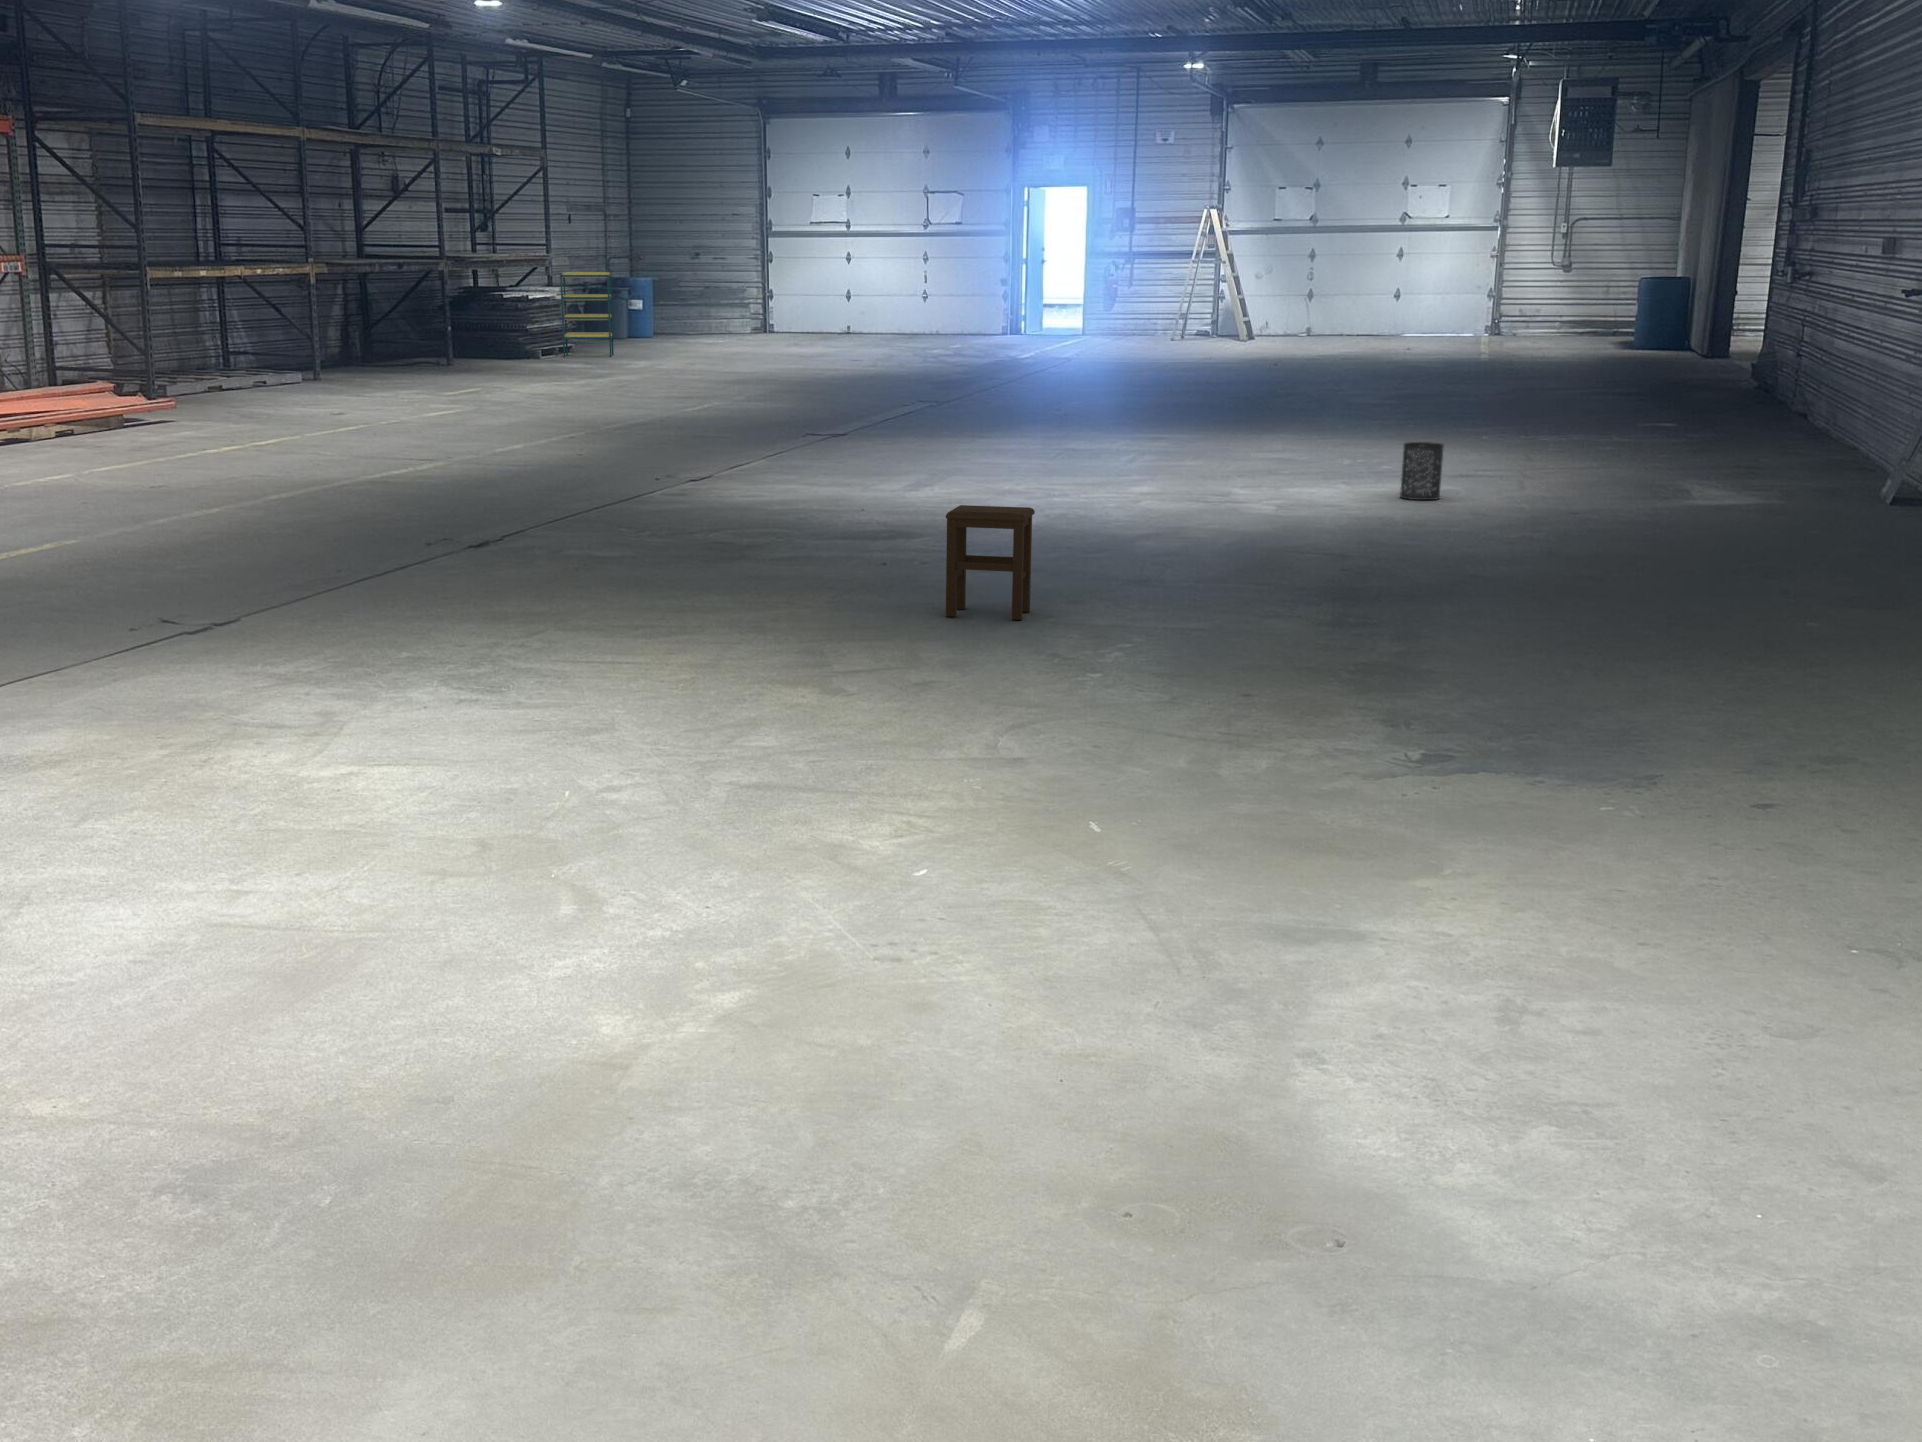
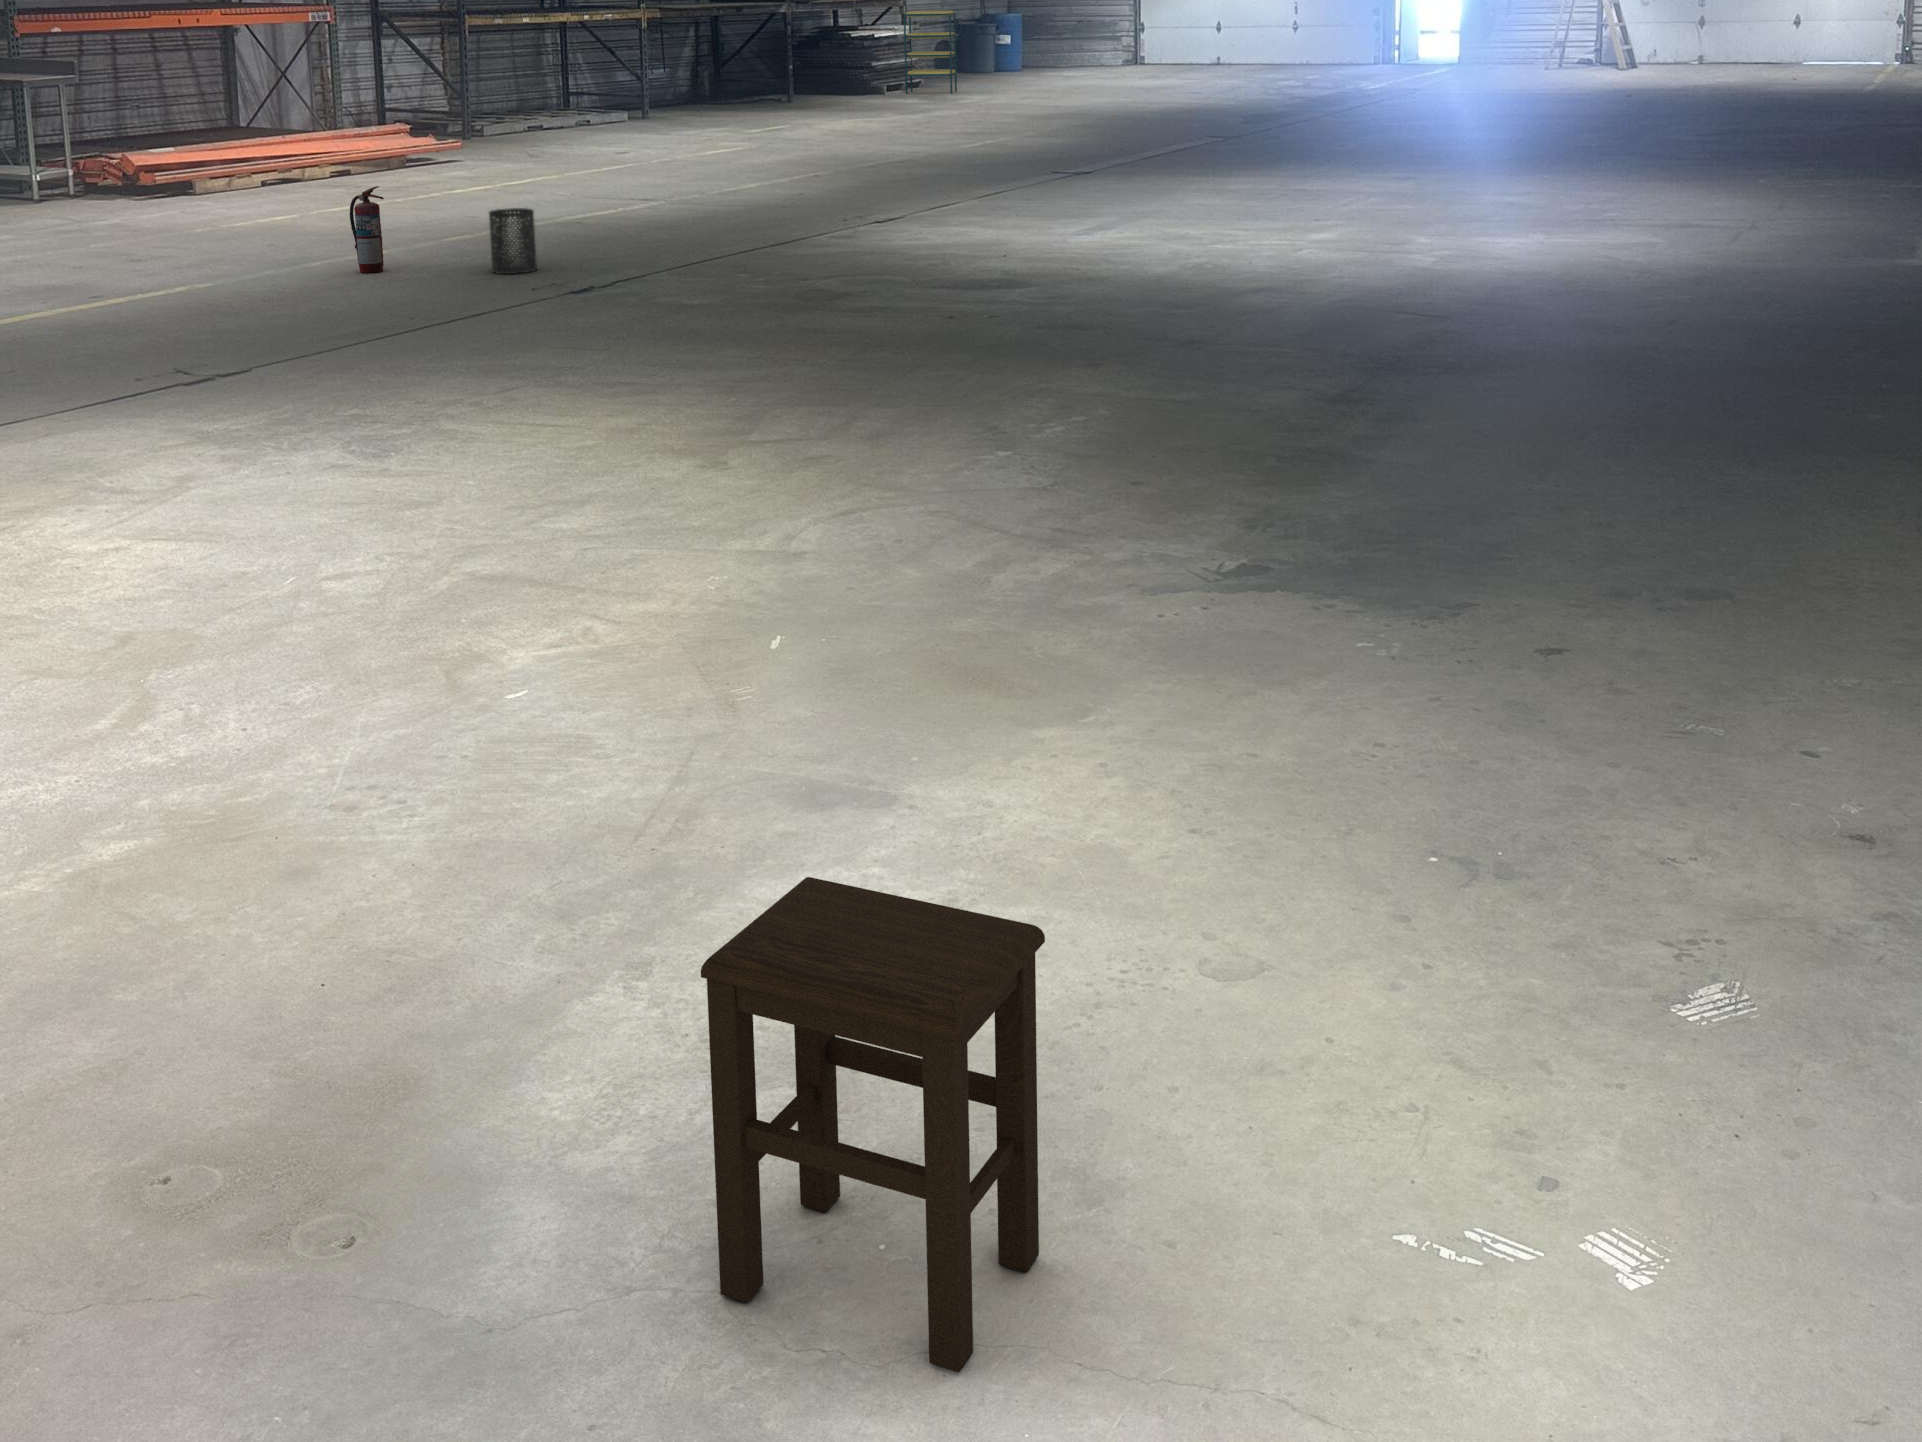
fire extinguisher: none [224,438,261,523] -> present [350,186,384,273]
trash can: present [1400,442,1444,500] -> present [489,208,537,274]
stool: present [946,505,1035,620] -> present [701,877,1045,1373]

